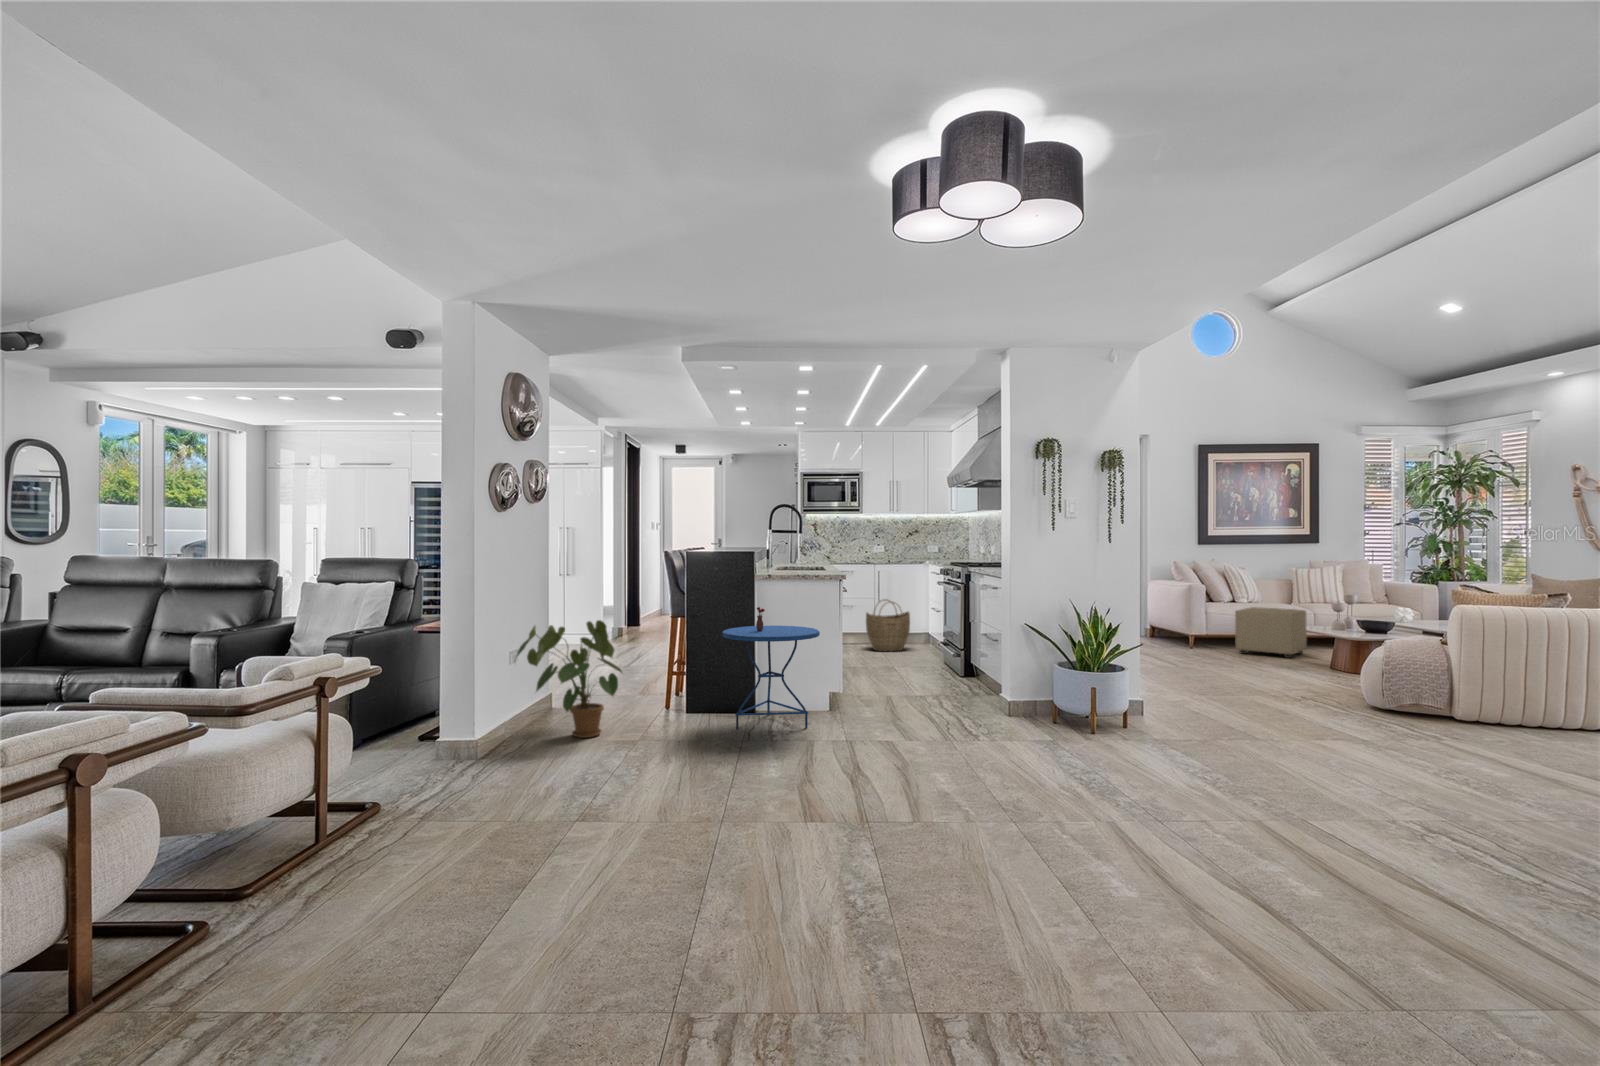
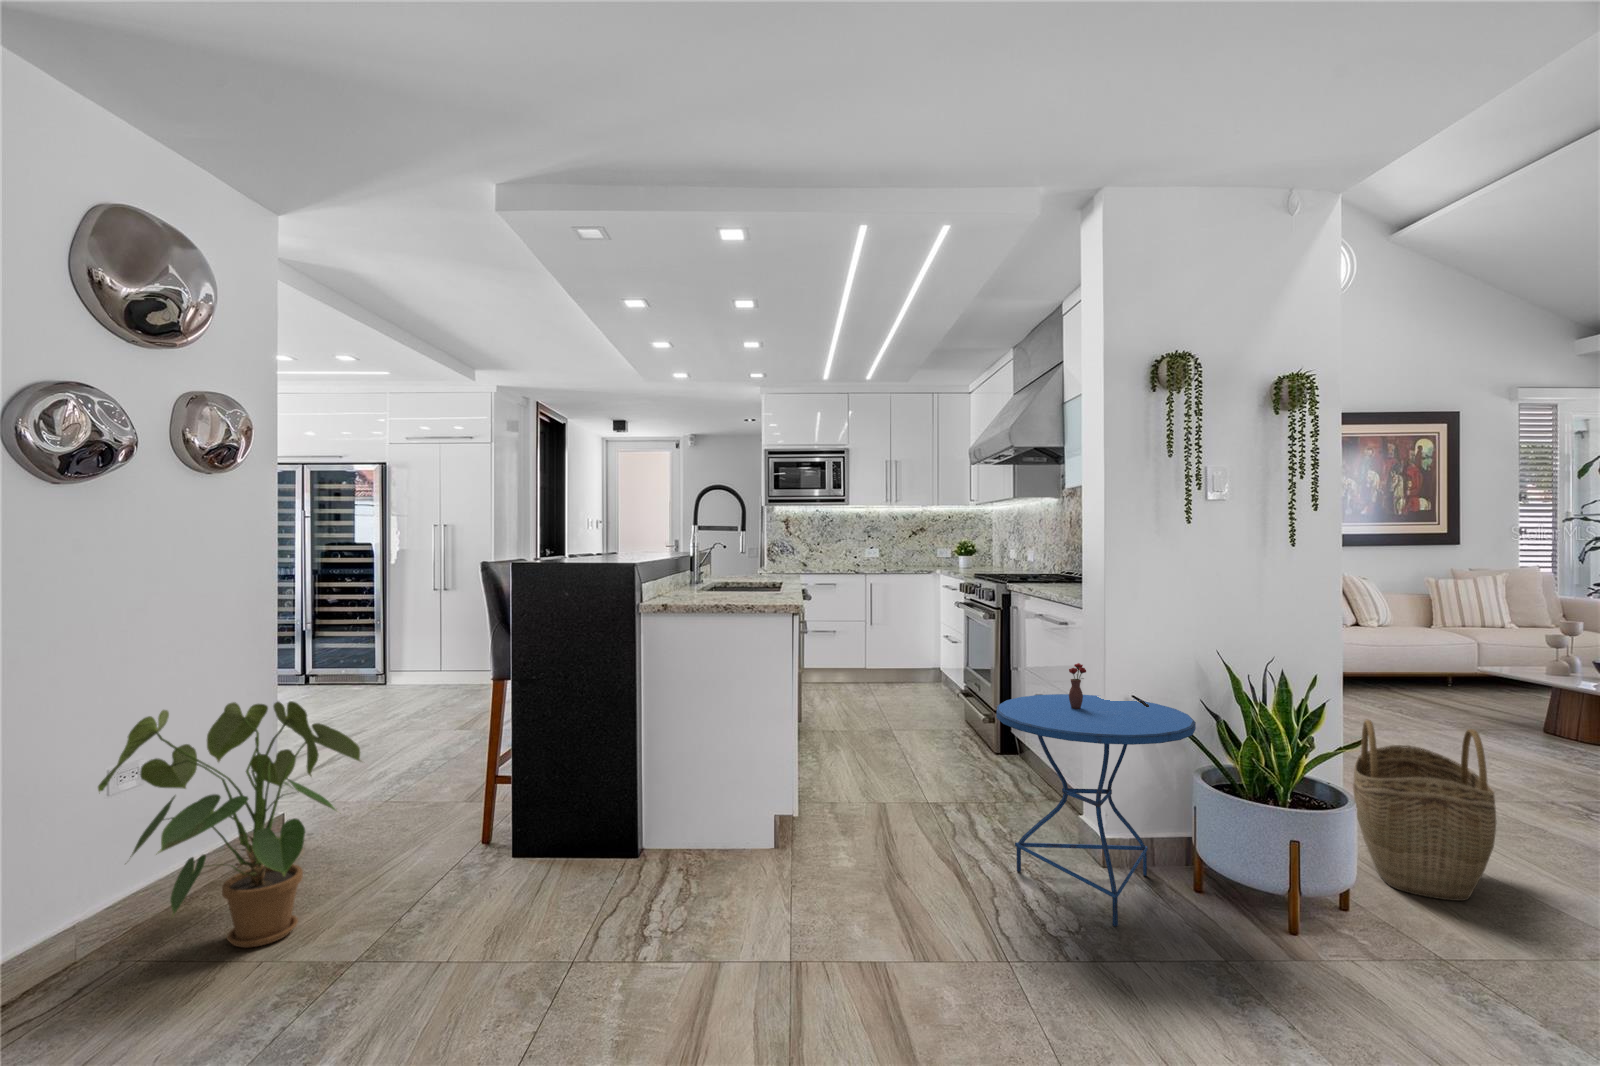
woven basket: present [866,599,910,651] -> present [1353,720,1497,901]
side table: present [722,607,820,729] -> present [996,663,1196,927]
ottoman: present [1235,607,1307,658] -> none [1378,634,1481,711]

